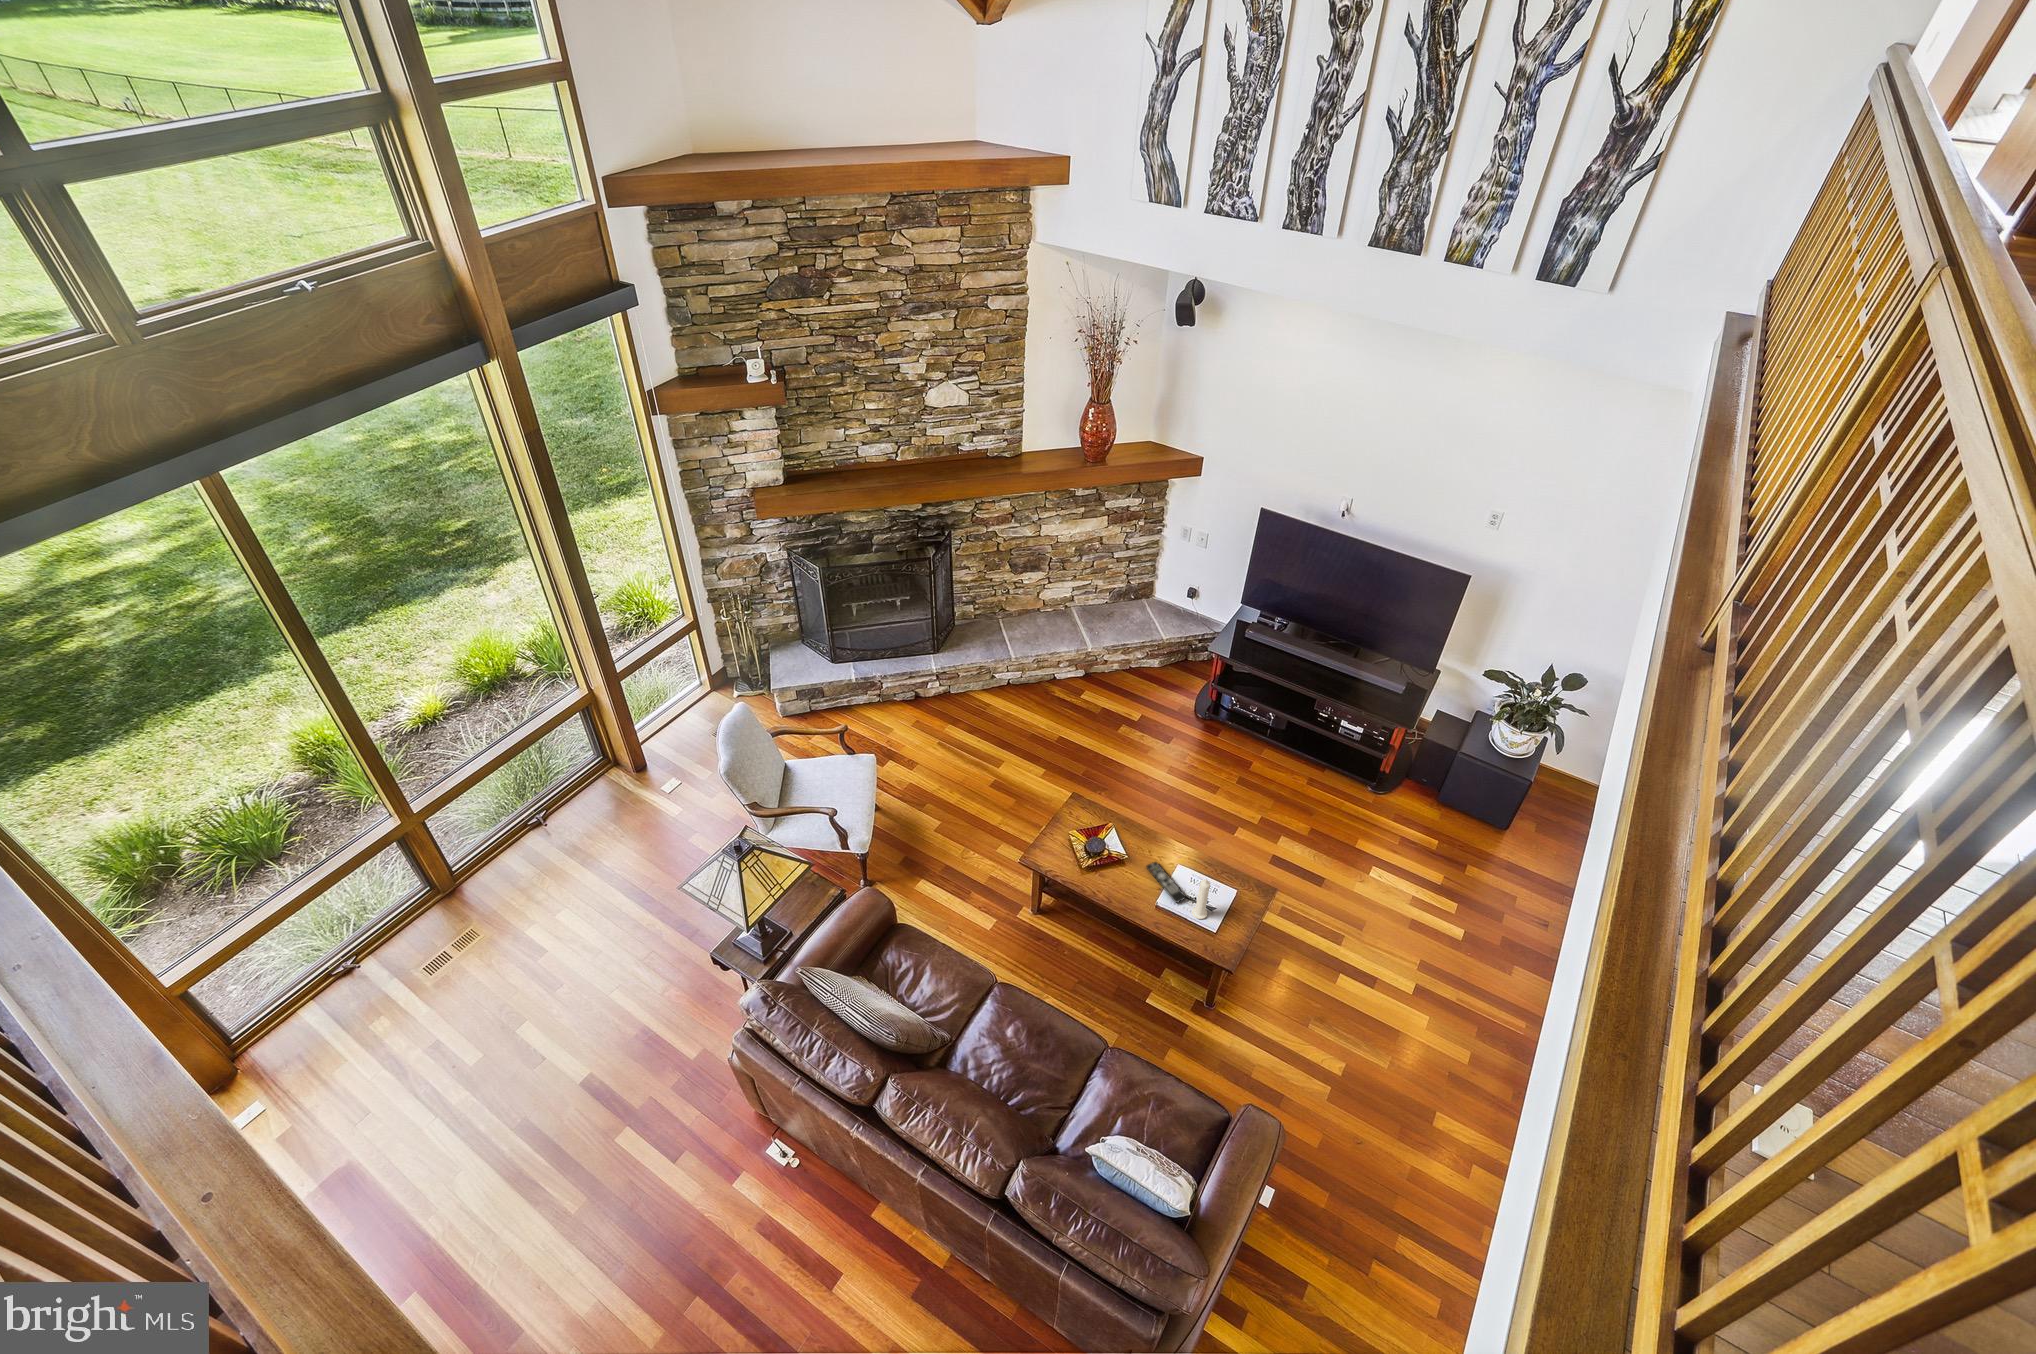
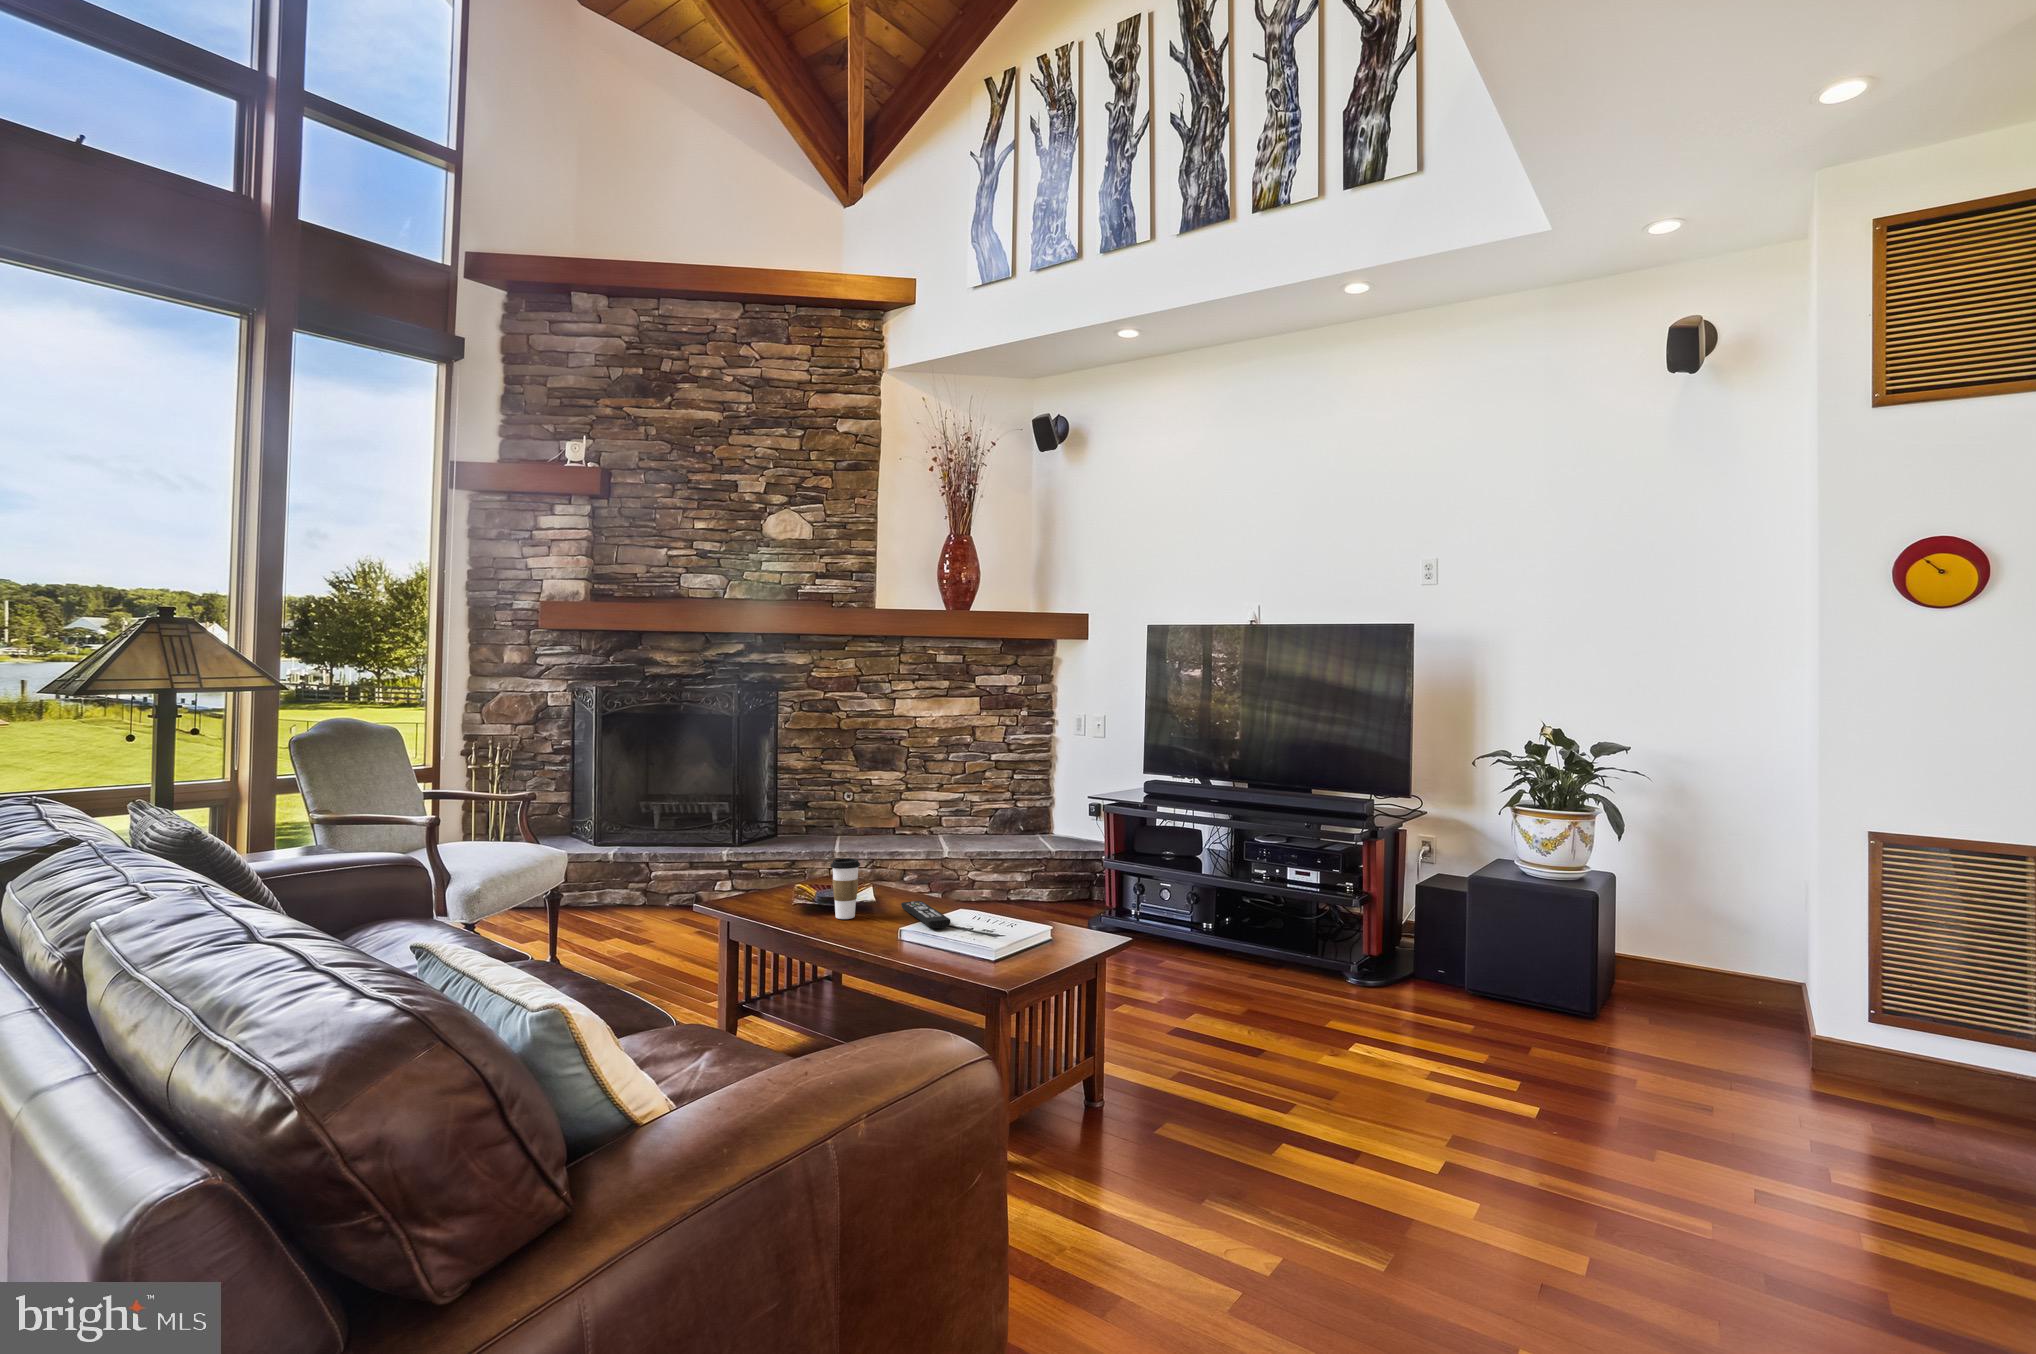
coffee cup: none [1112,858,1130,890] -> present [831,858,860,919]
candle: present [1192,879,1210,919] -> none [954,843,980,941]

